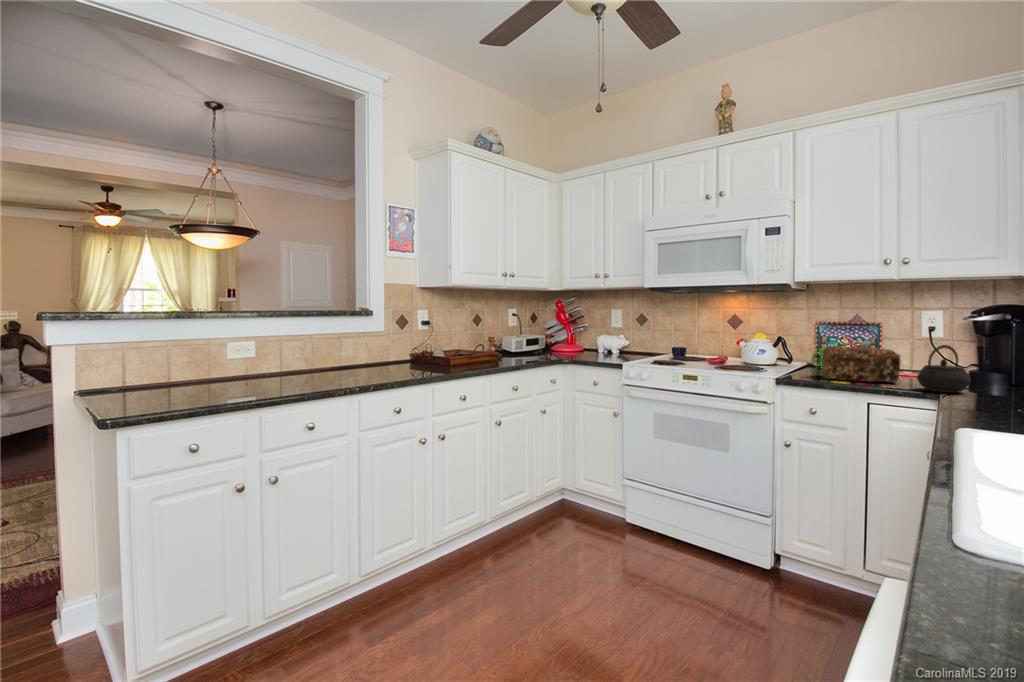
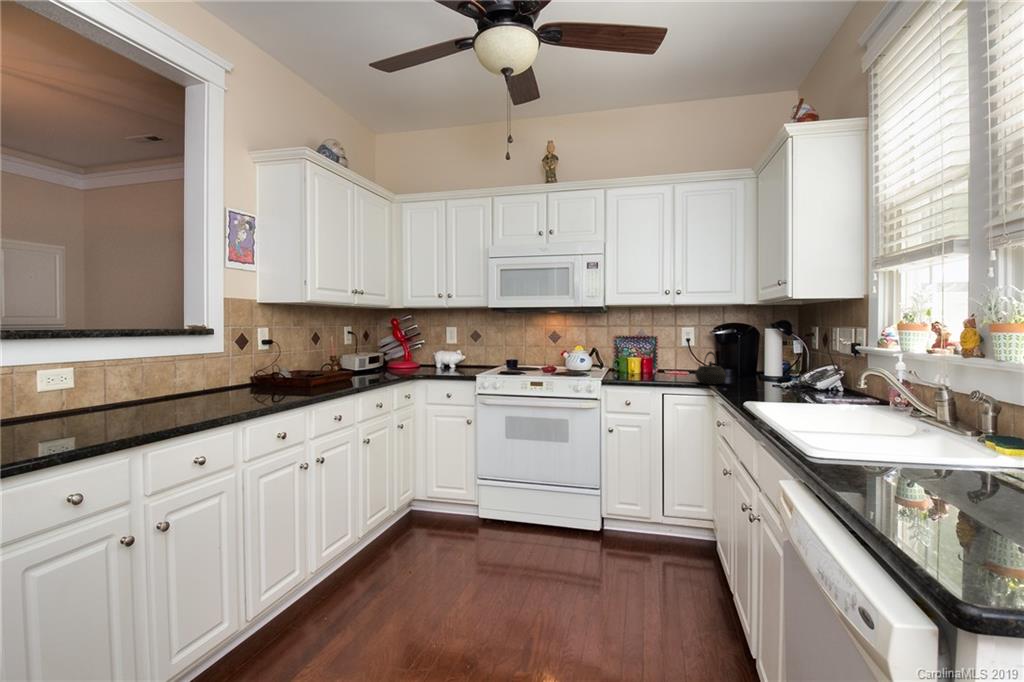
bread loaf: present [822,346,900,382] -> none [630,355,682,380]

